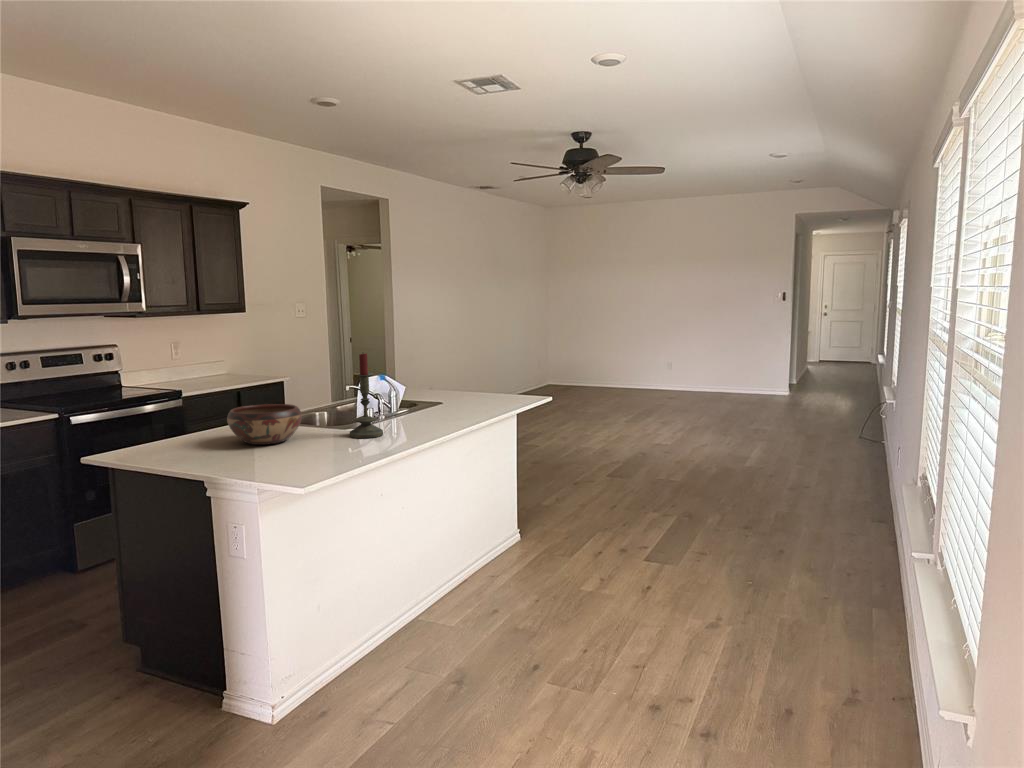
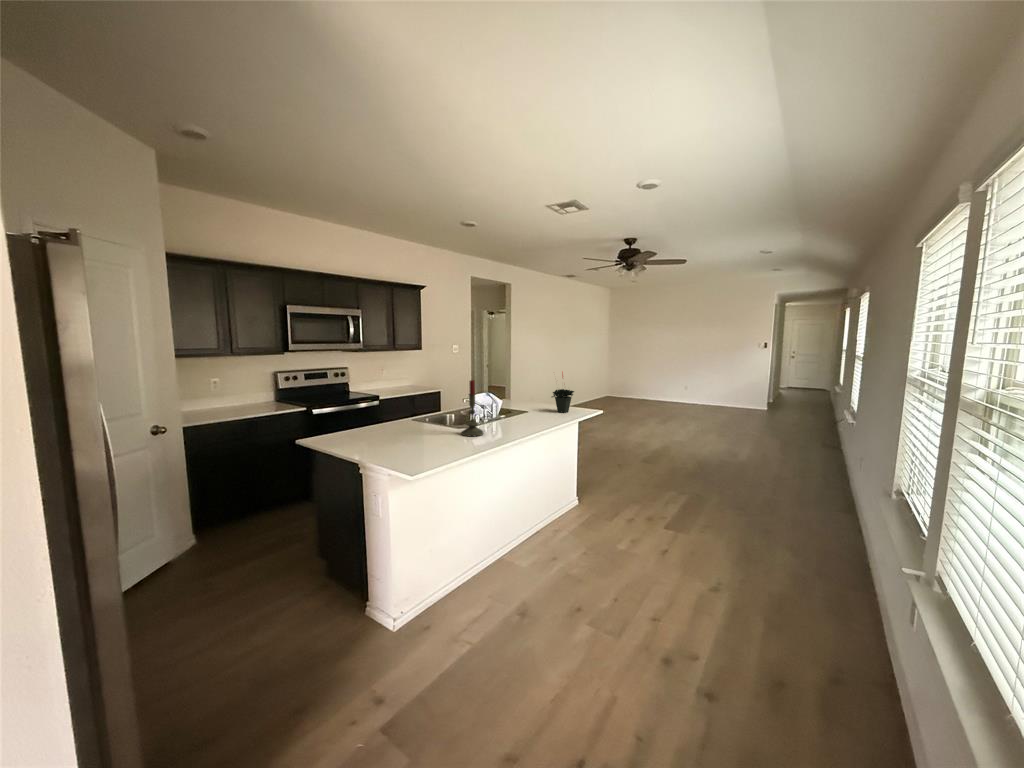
potted plant: none [475,338,509,402] -> present [552,372,574,413]
decorative bowl: present [227,404,302,445] -> none [384,411,431,438]

